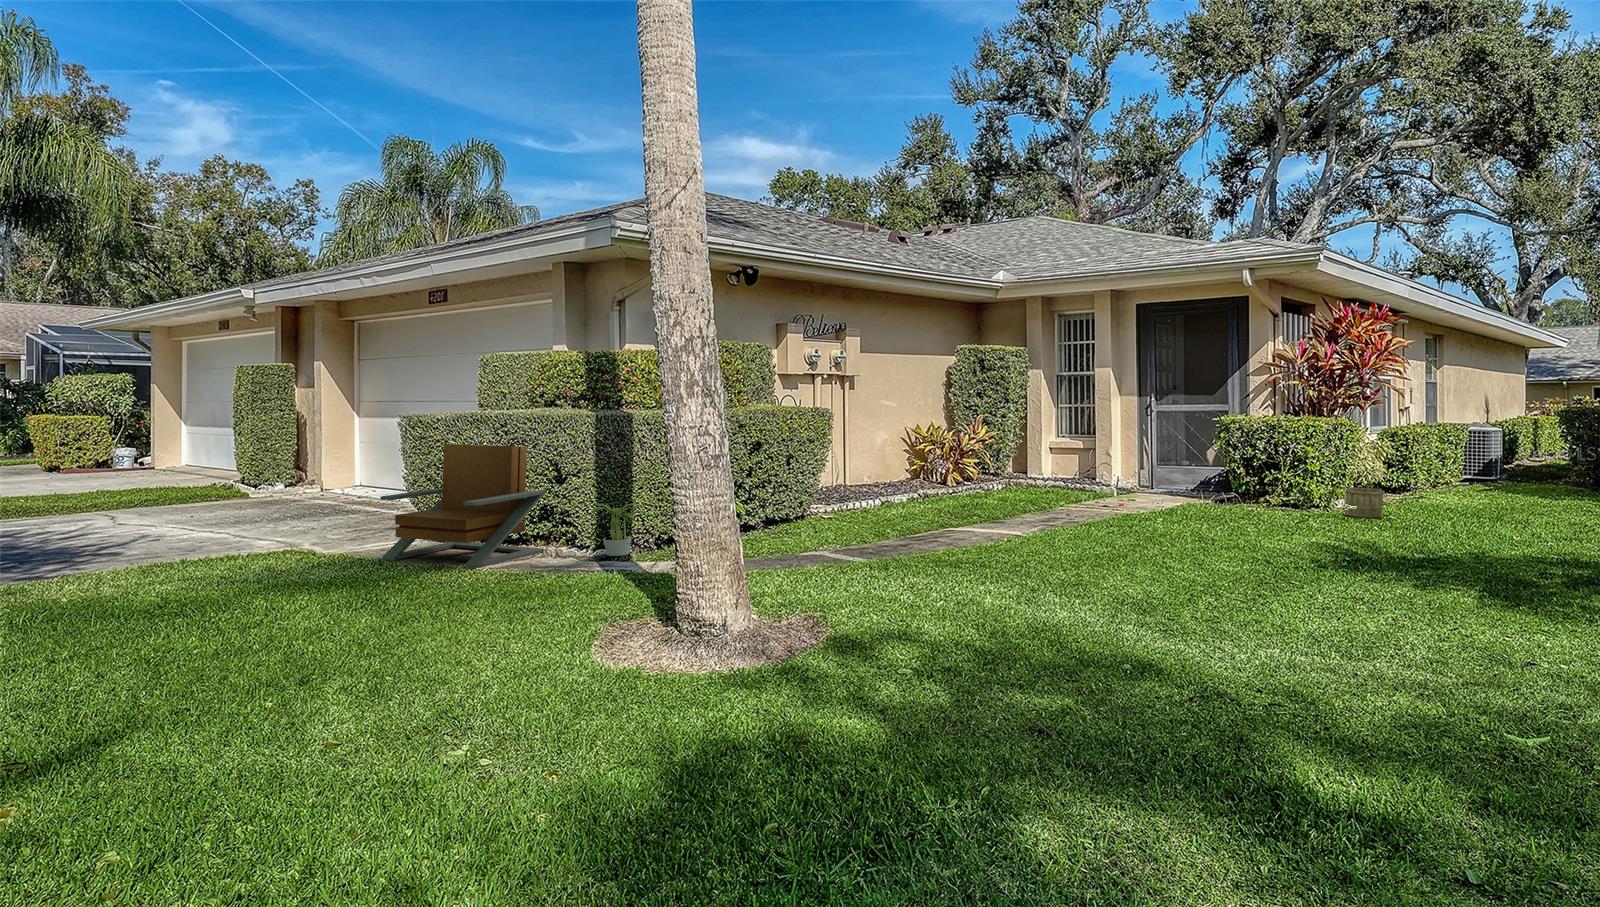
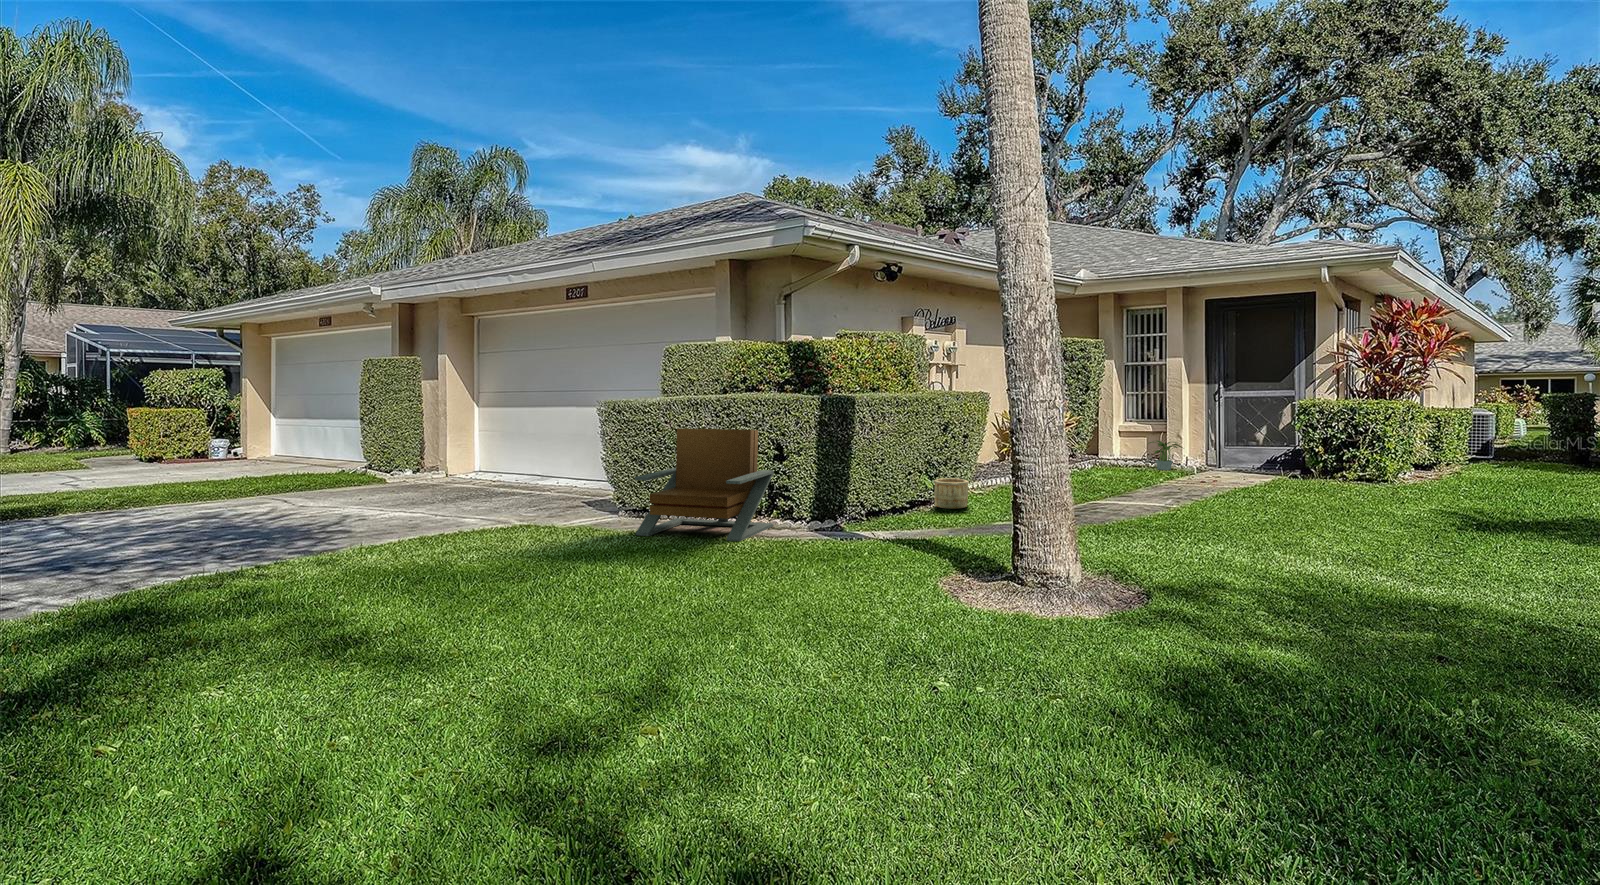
wooden bucket: present [1345,488,1385,518] -> present [934,478,969,509]
potted plant: present [591,504,645,556] -> present [1148,441,1182,470]

